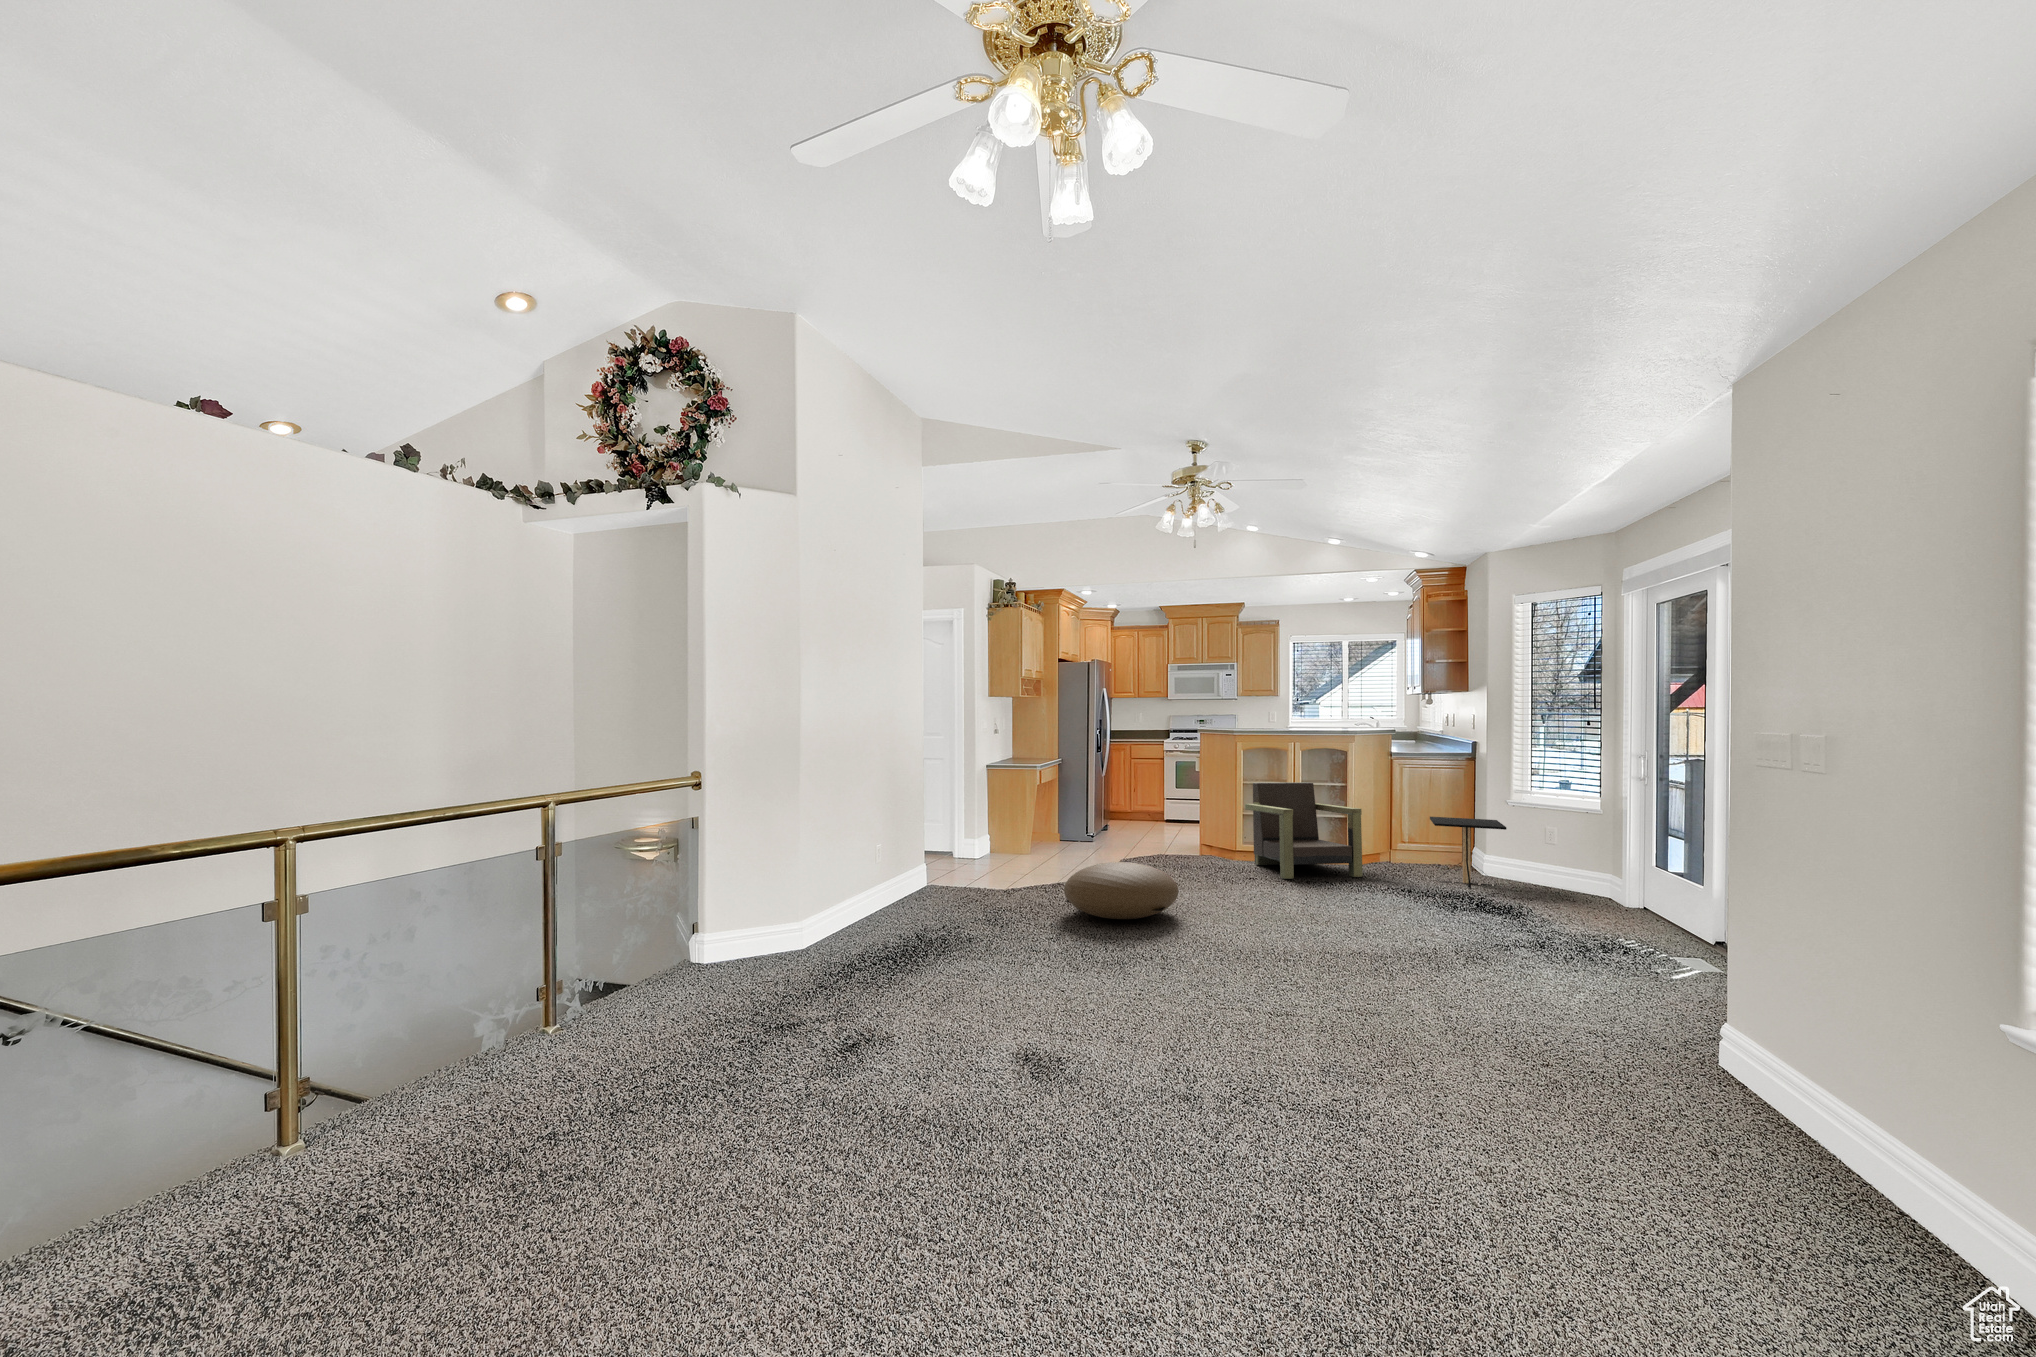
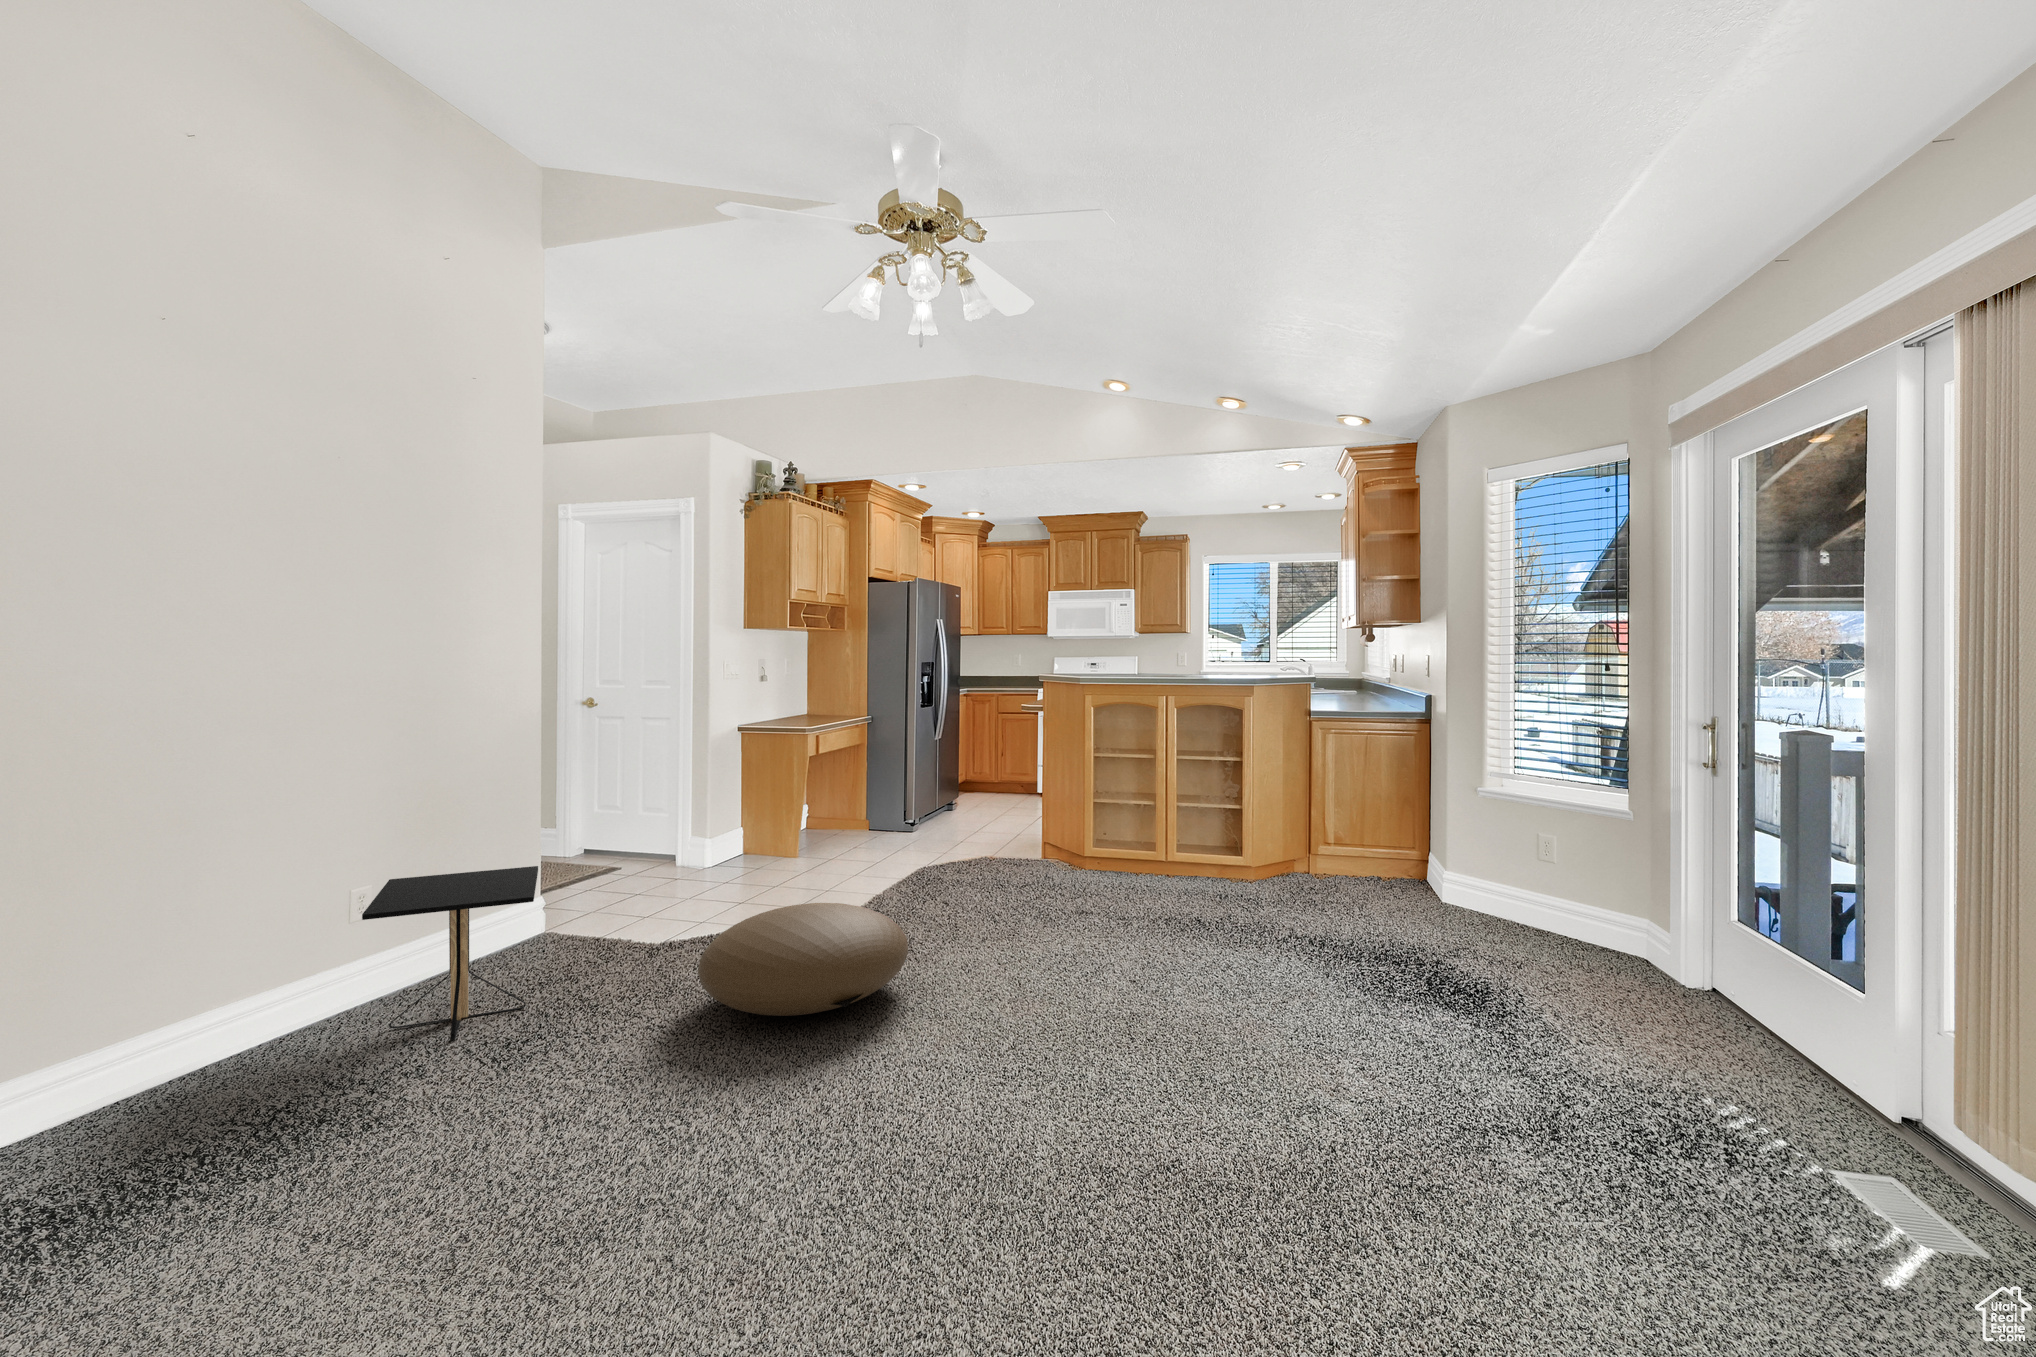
armchair: present [1245,782,1363,879] -> none [1098,754,1256,903]
side table: present [1430,817,1507,888] -> present [362,866,538,1039]

